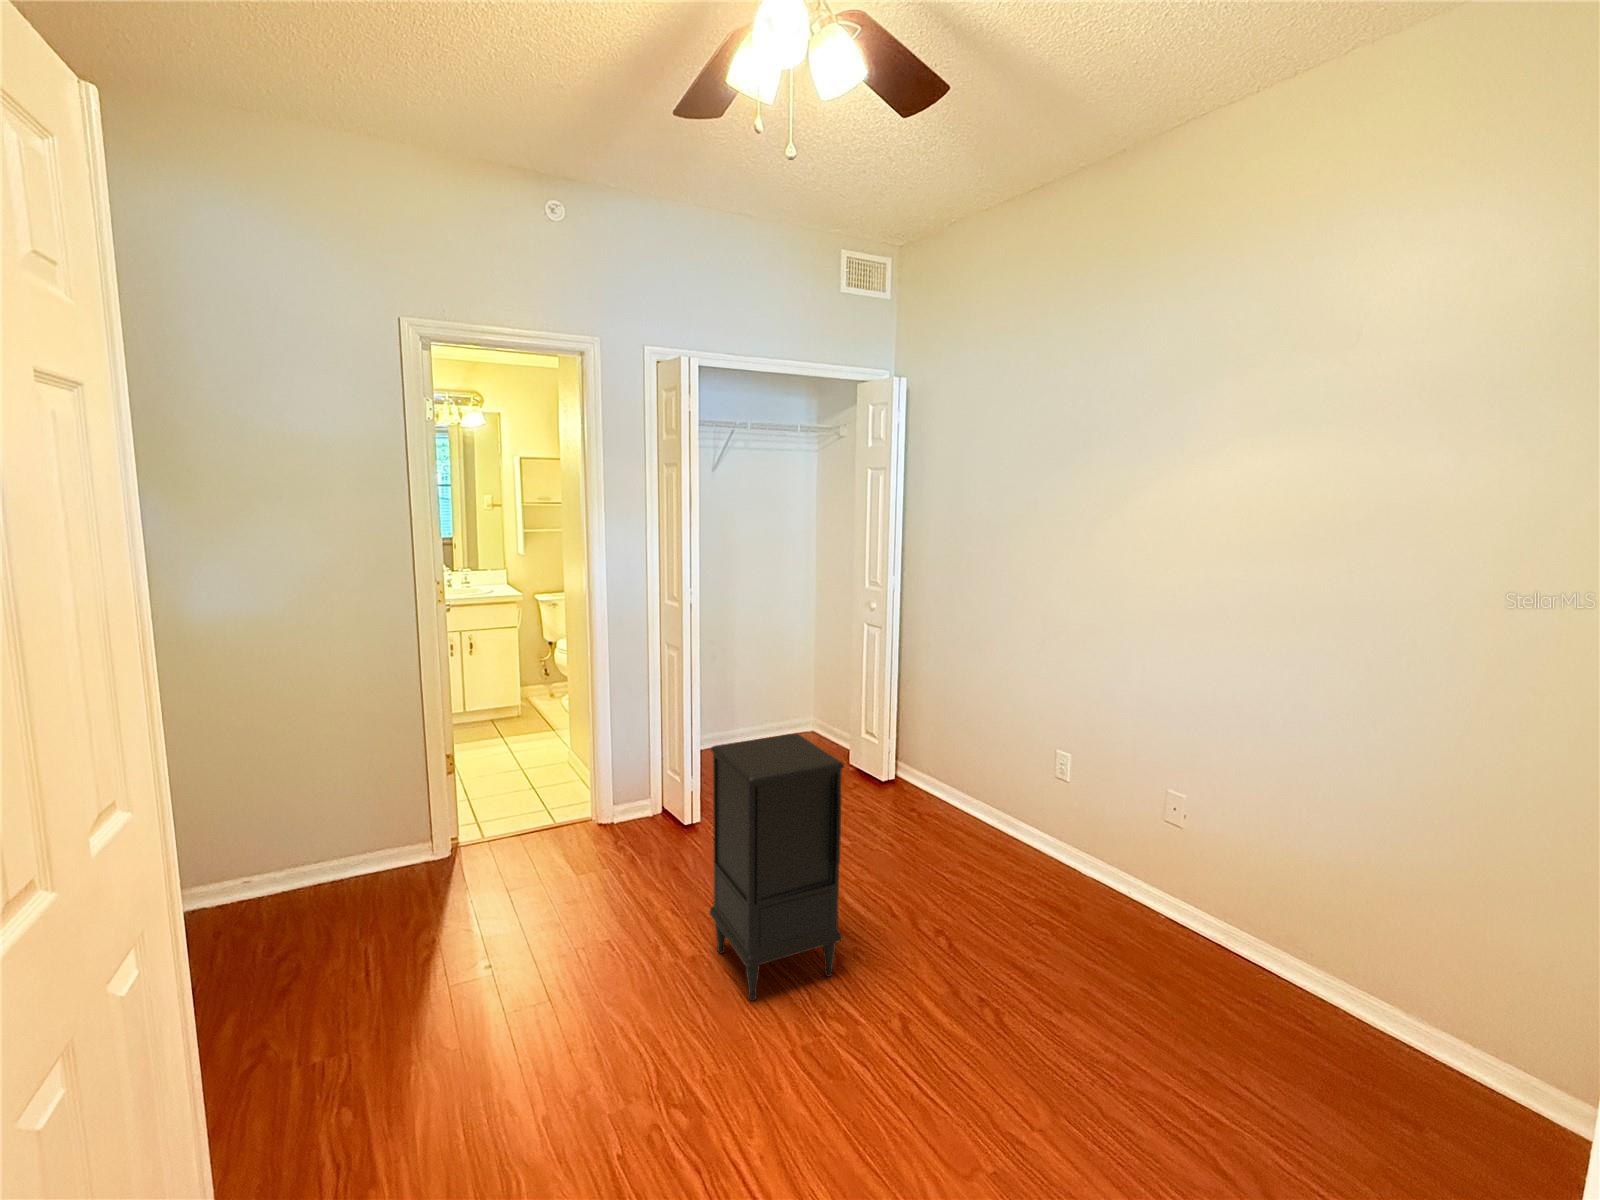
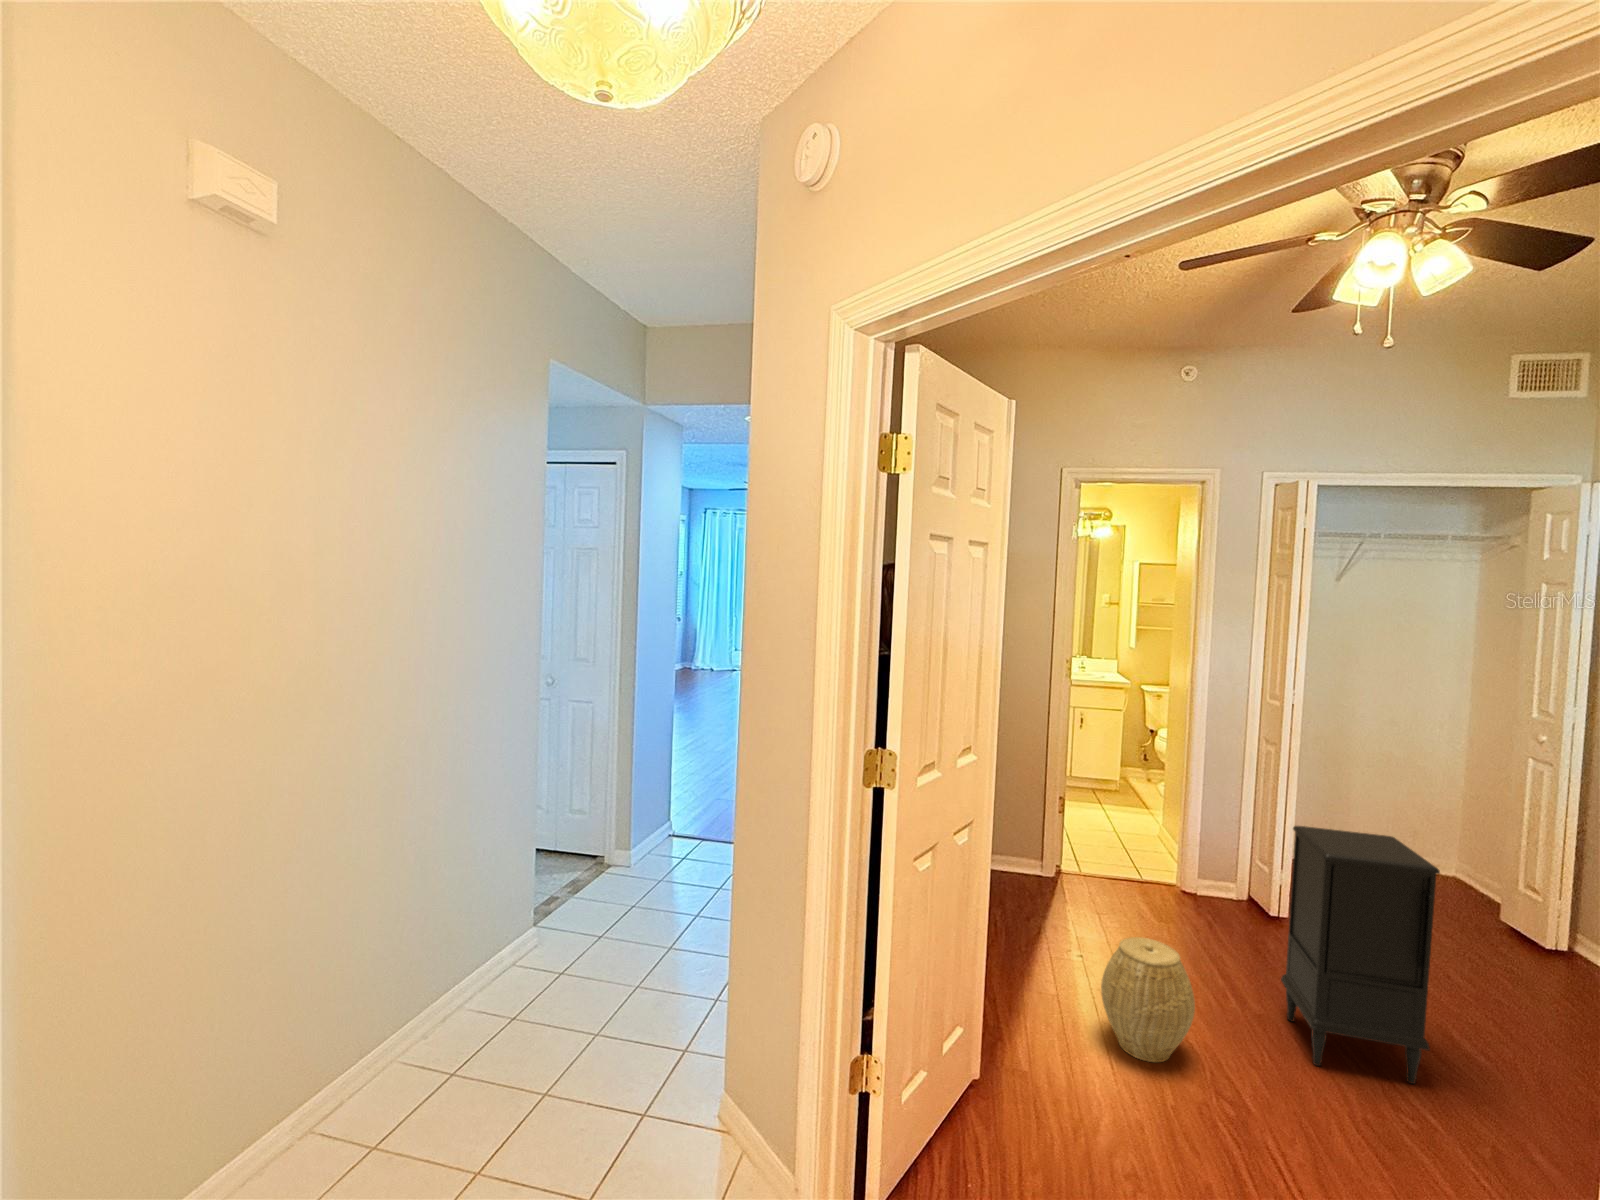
woven basket: none [514,942,631,1107] -> present [1101,937,1195,1062]

